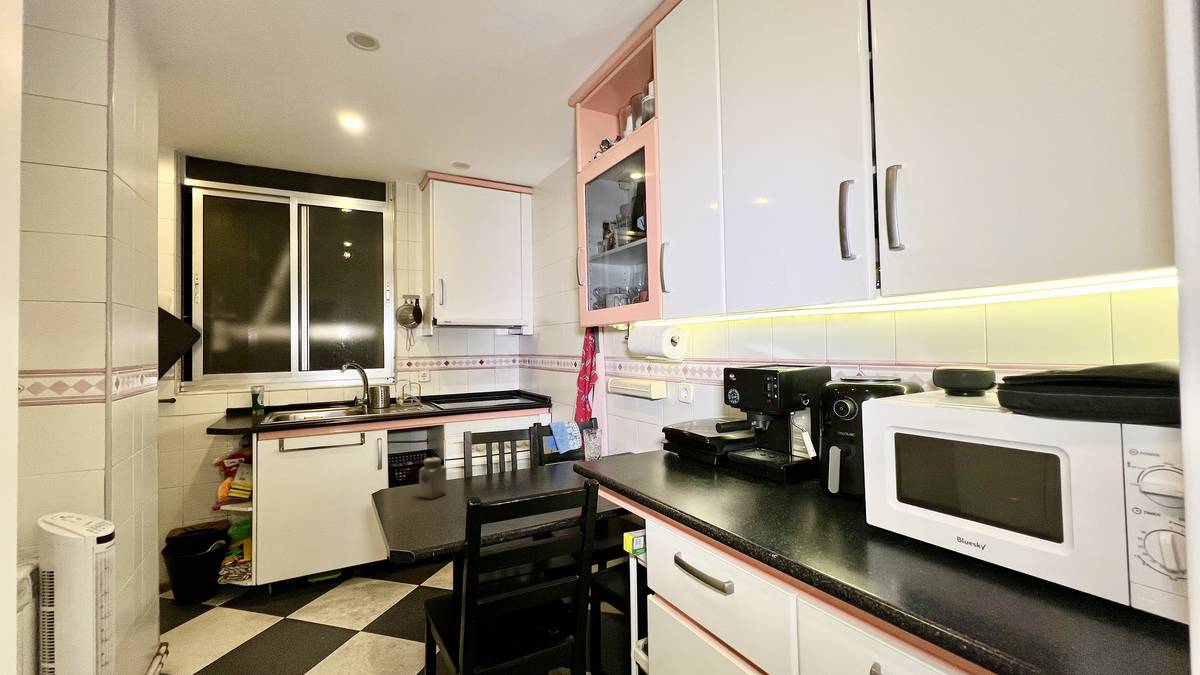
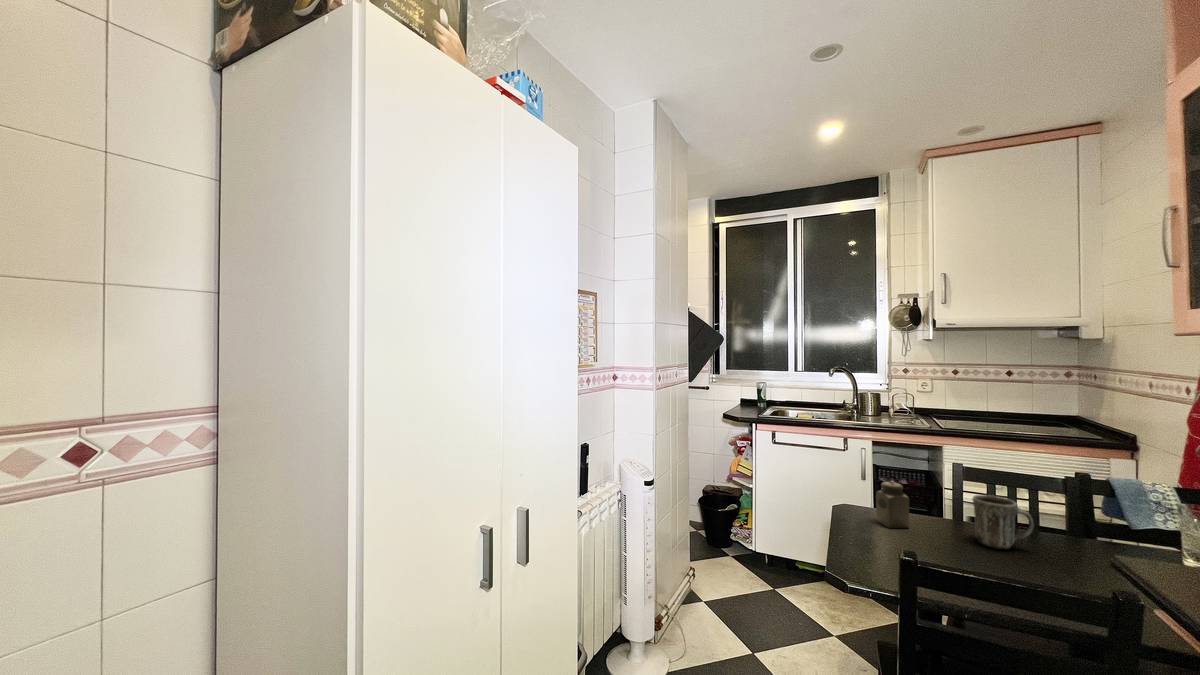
mug: none [491,450,527,490] -> present [973,495,1034,549]

